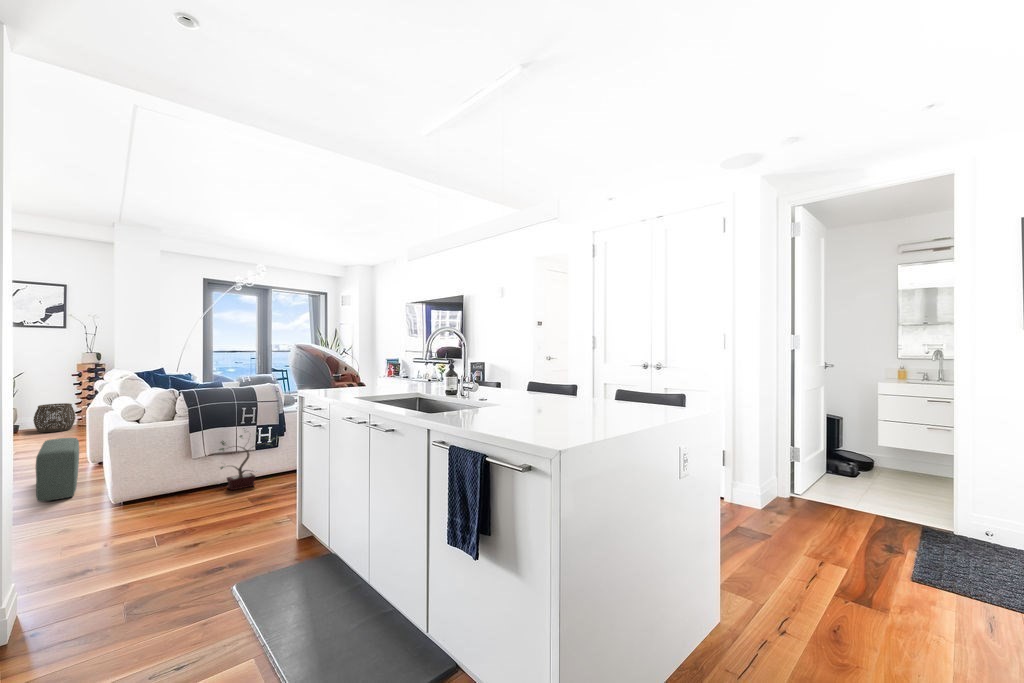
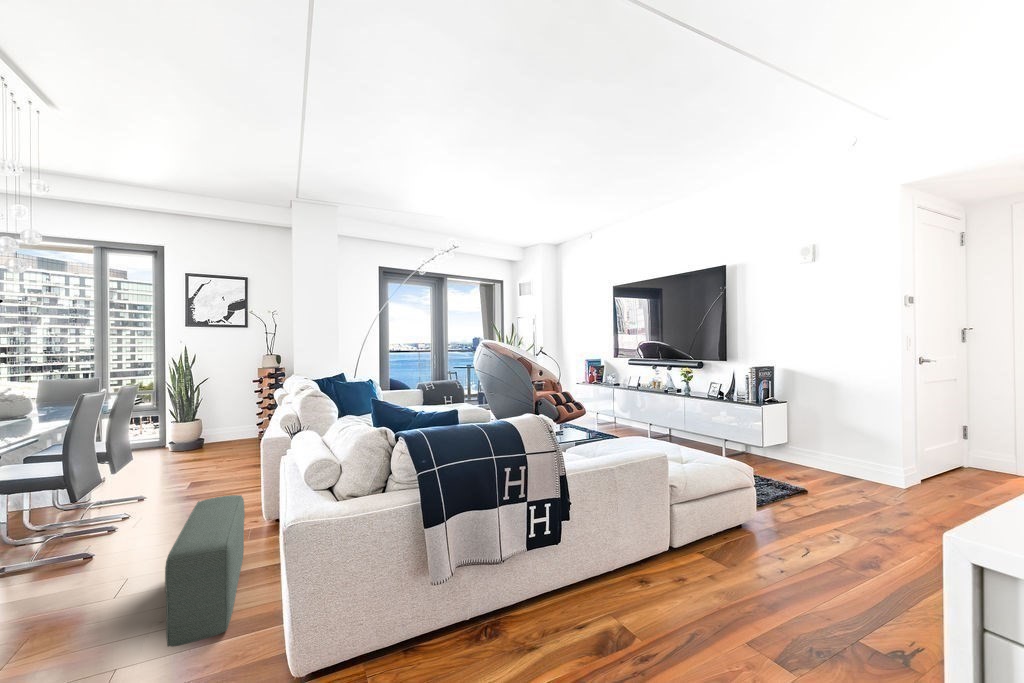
woven basket: present [33,403,76,432] -> none [216,413,257,448]
potted plant: present [219,433,279,490] -> none [473,504,573,644]

